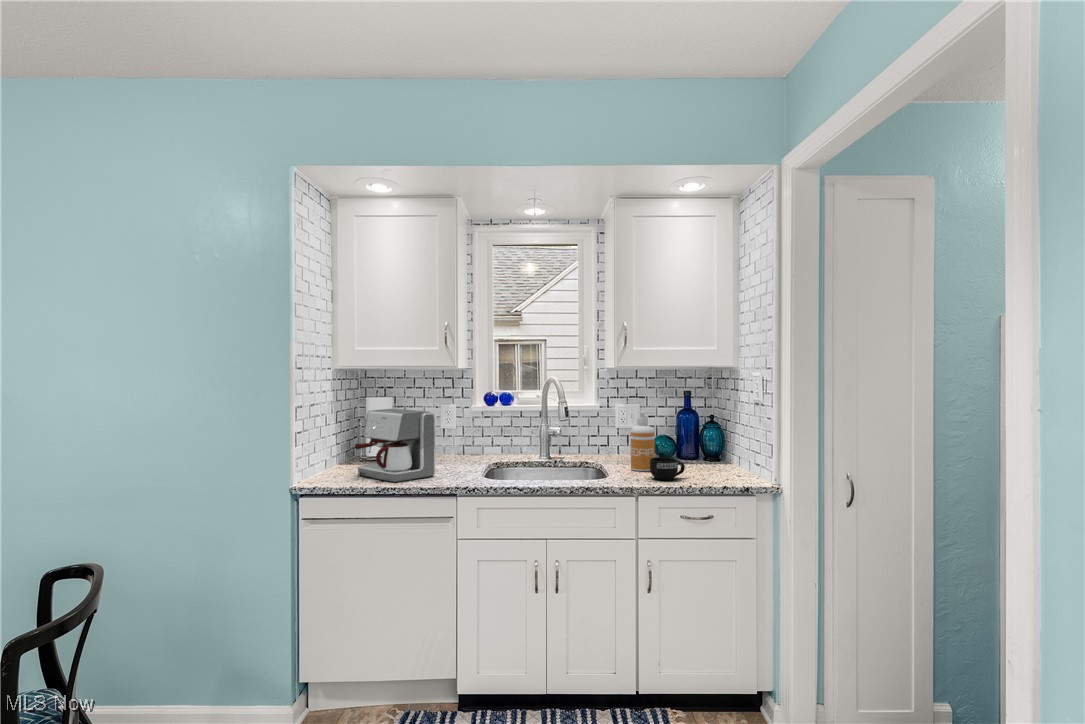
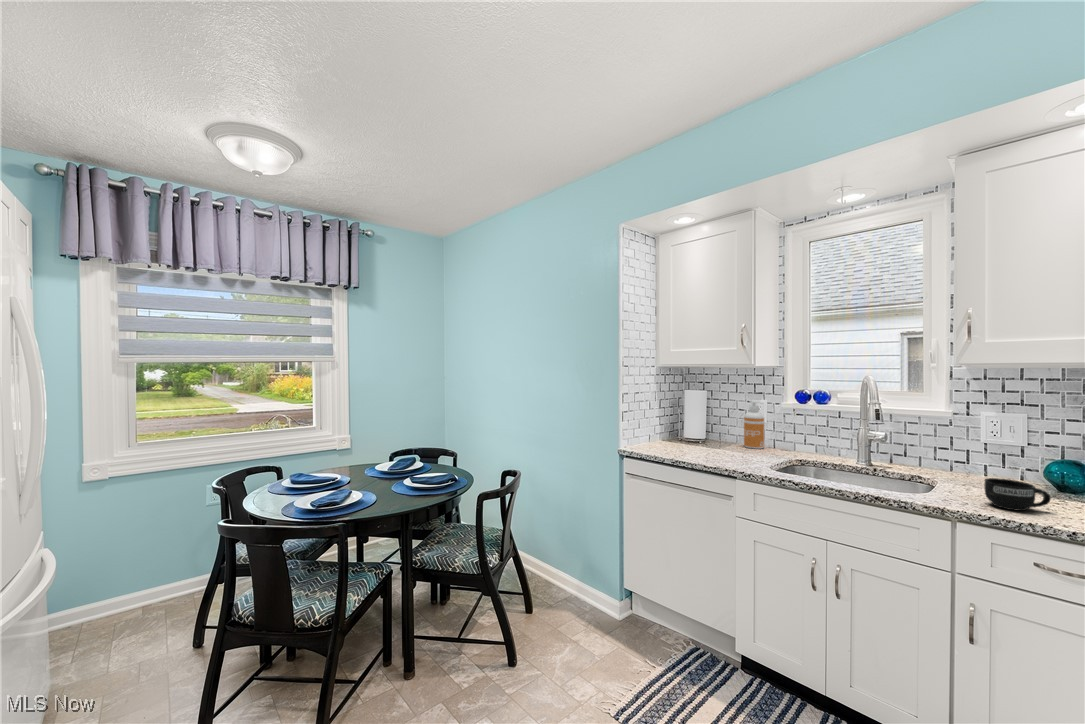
coffee maker: present [355,409,435,482] -> none [660,399,725,458]
soap dispenser: present [631,411,654,471] -> present [744,401,764,449]

